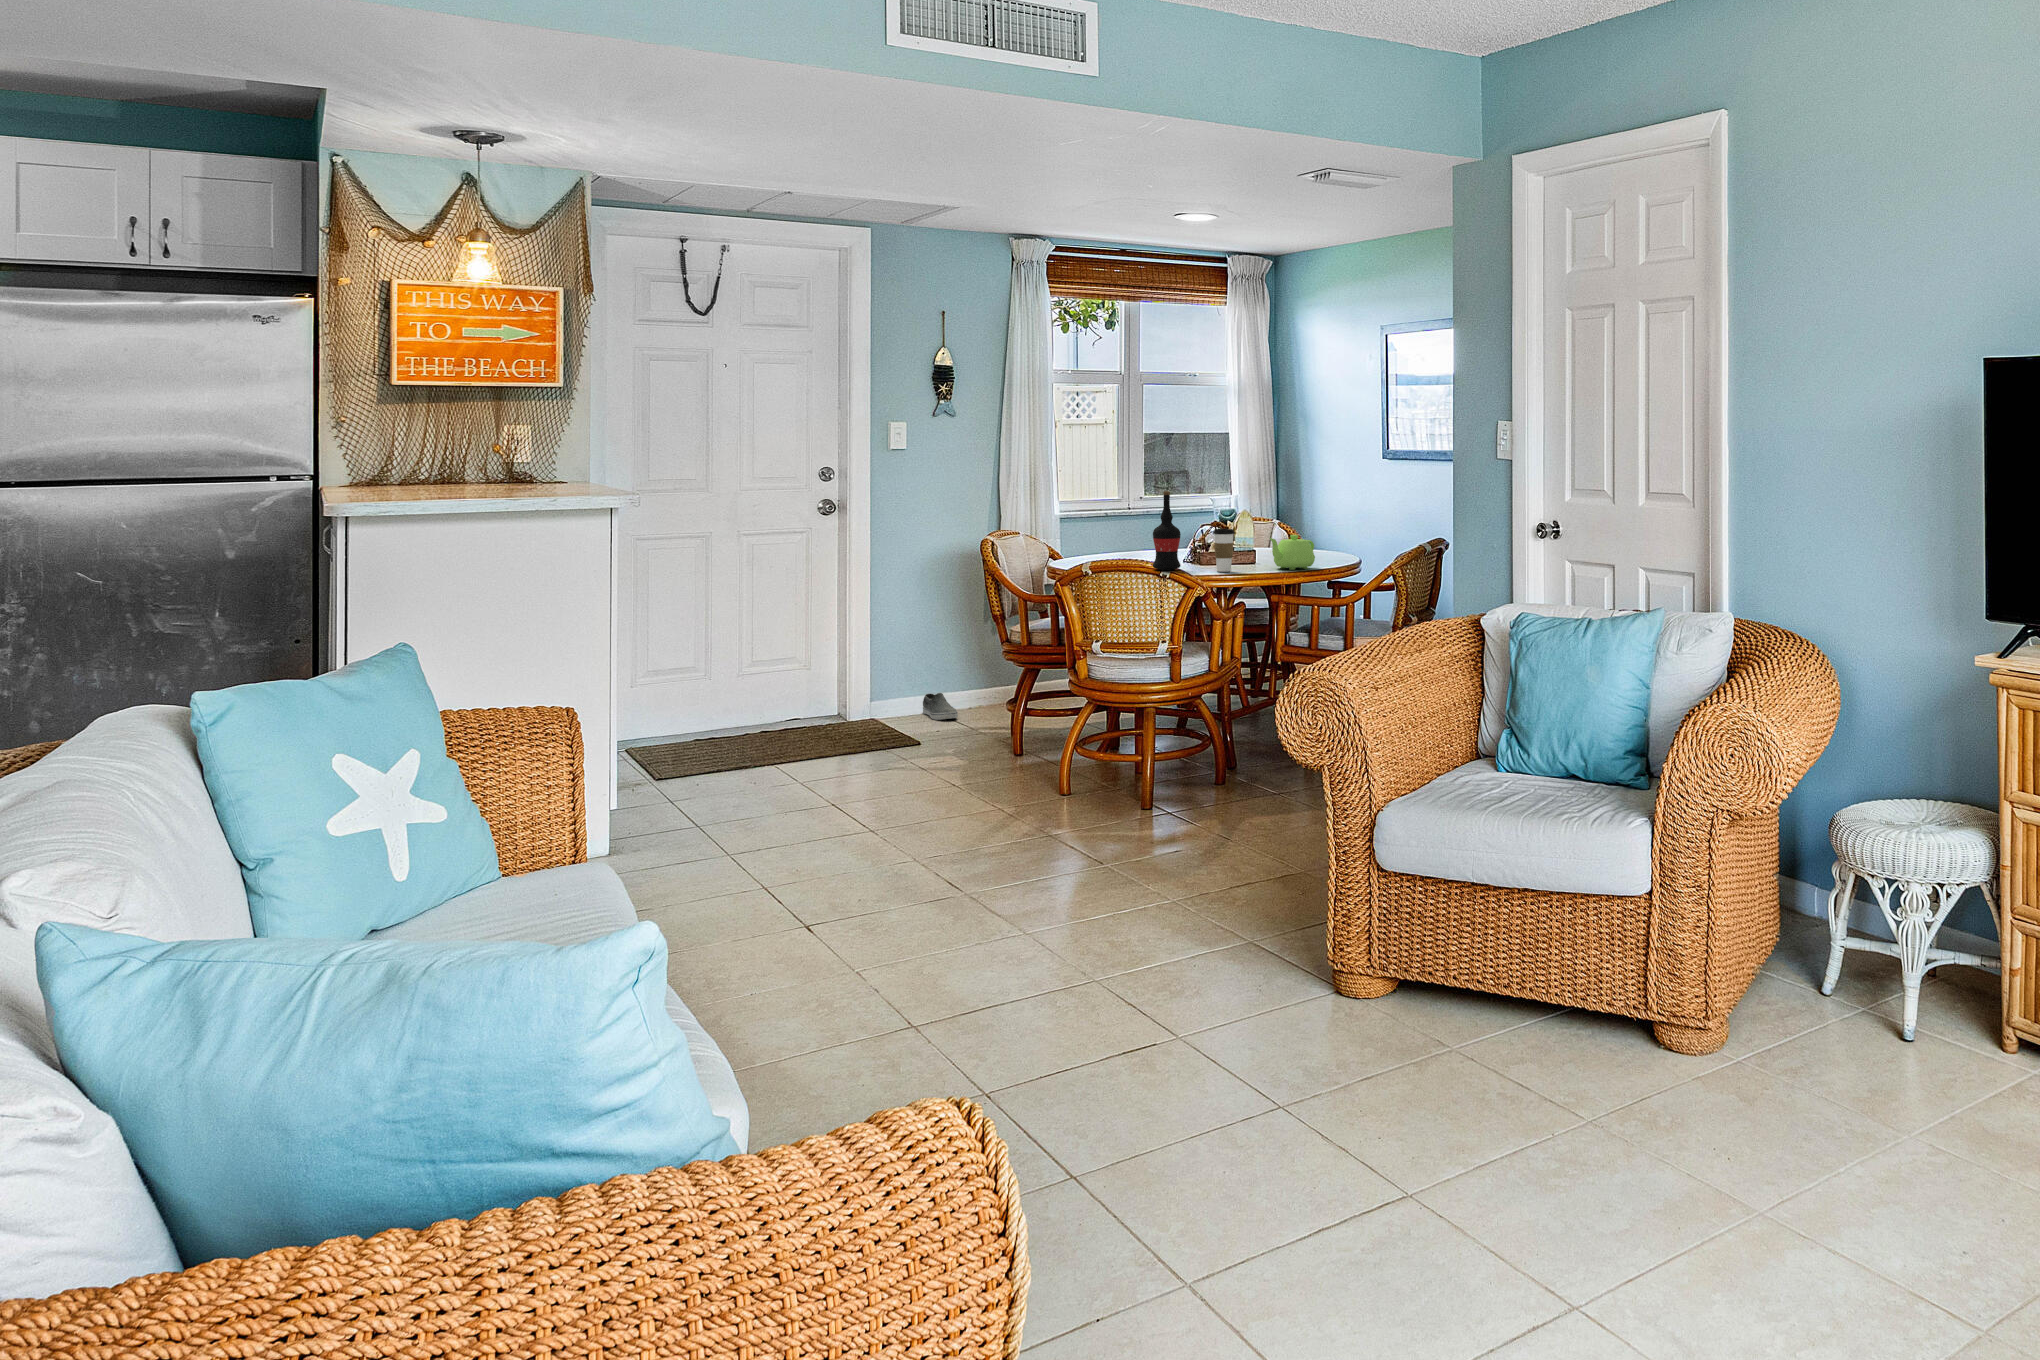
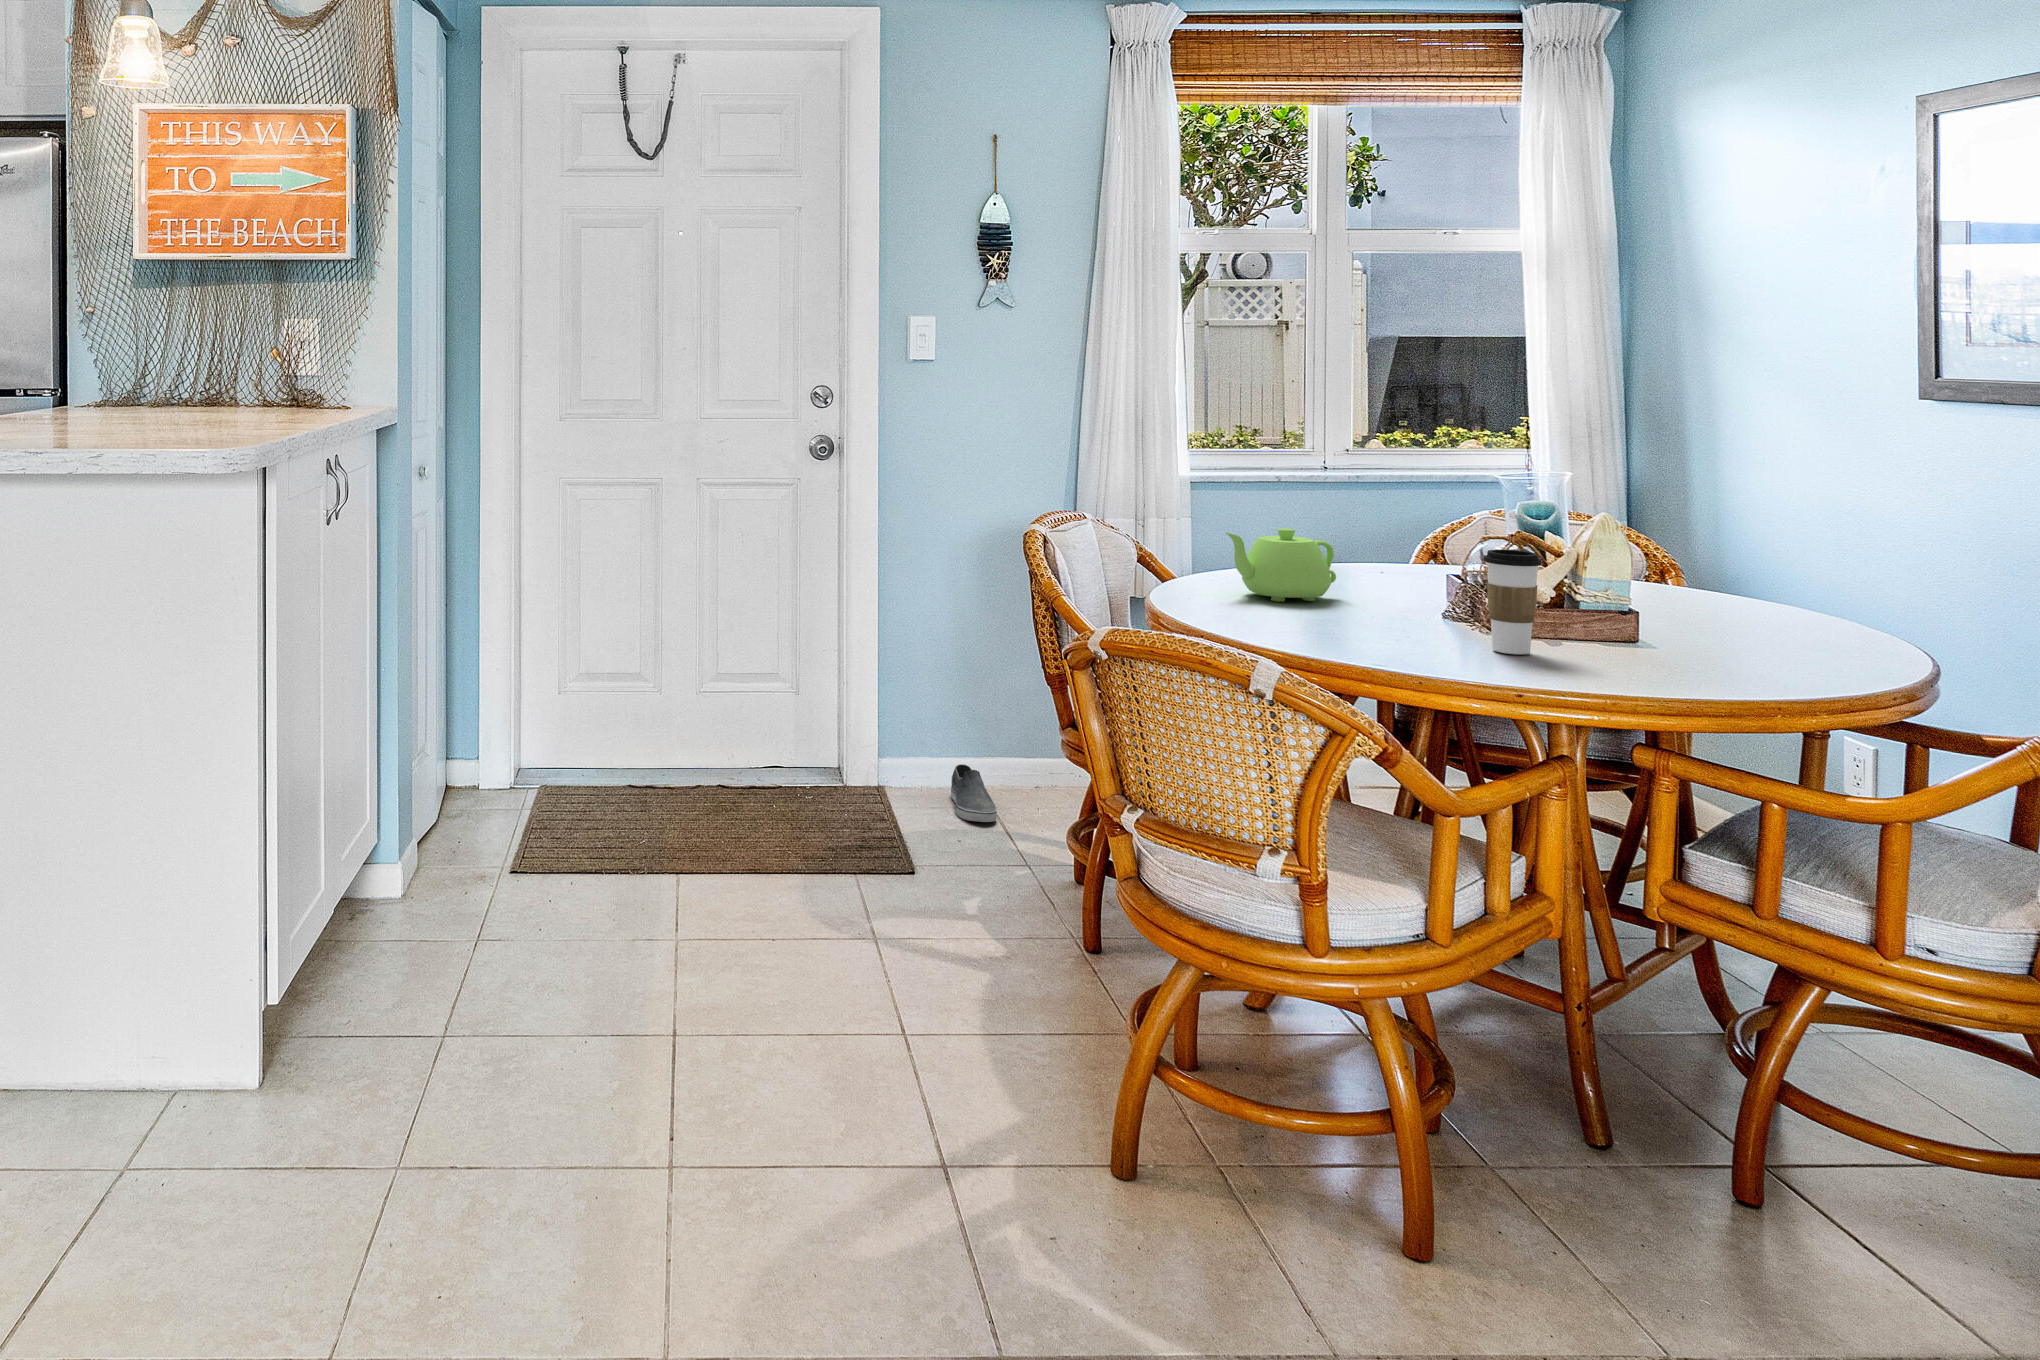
wine bottle: present [1153,491,1181,570] -> none [1335,456,1402,634]
teapot: present [1269,535,1315,570] -> present [1226,528,1336,602]

